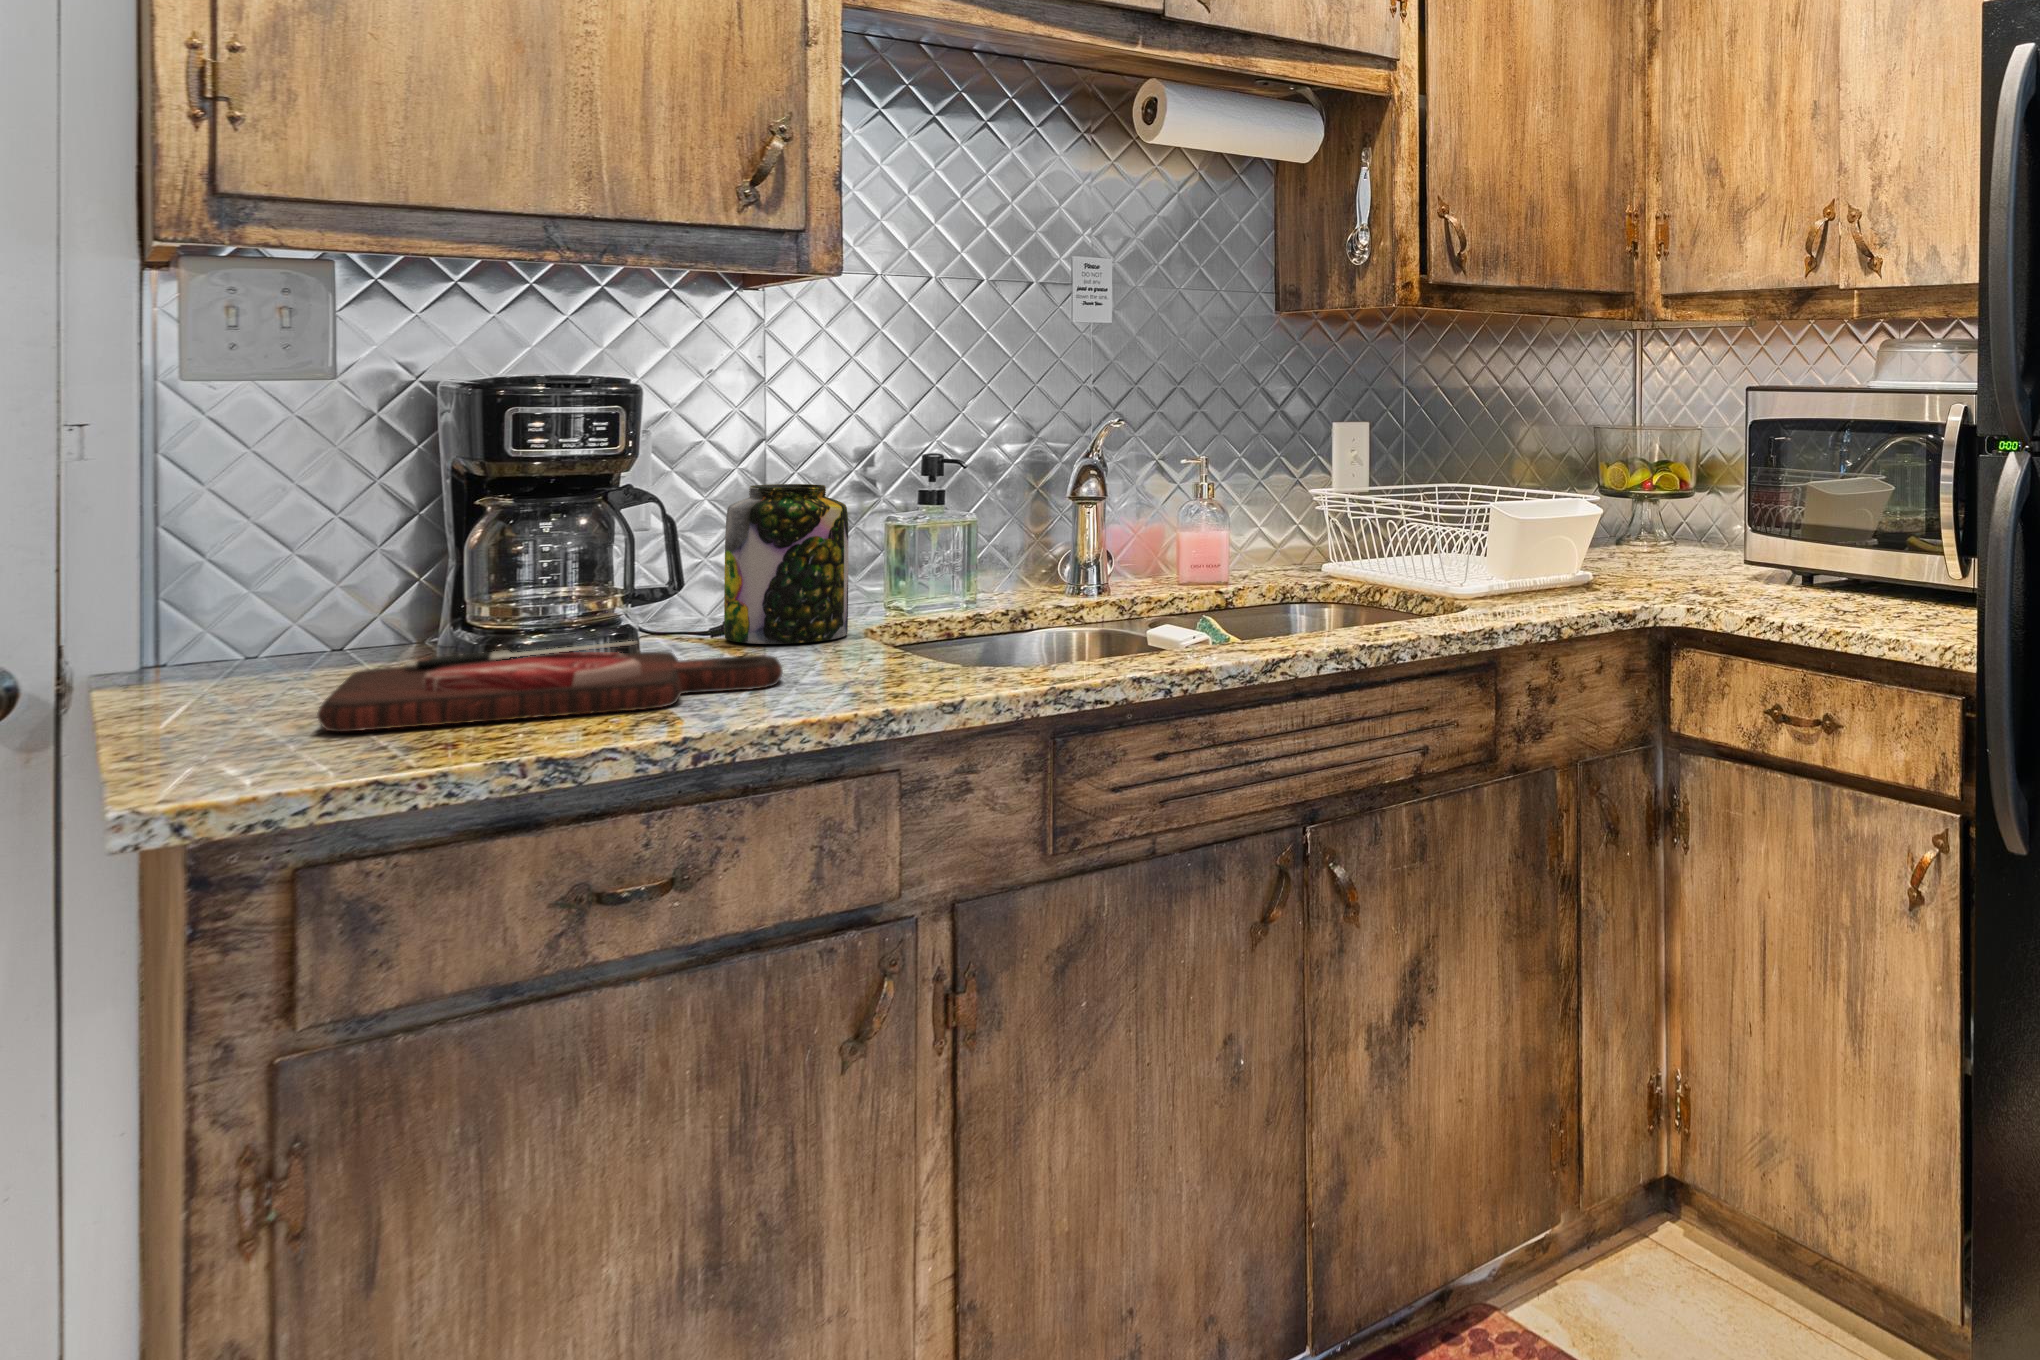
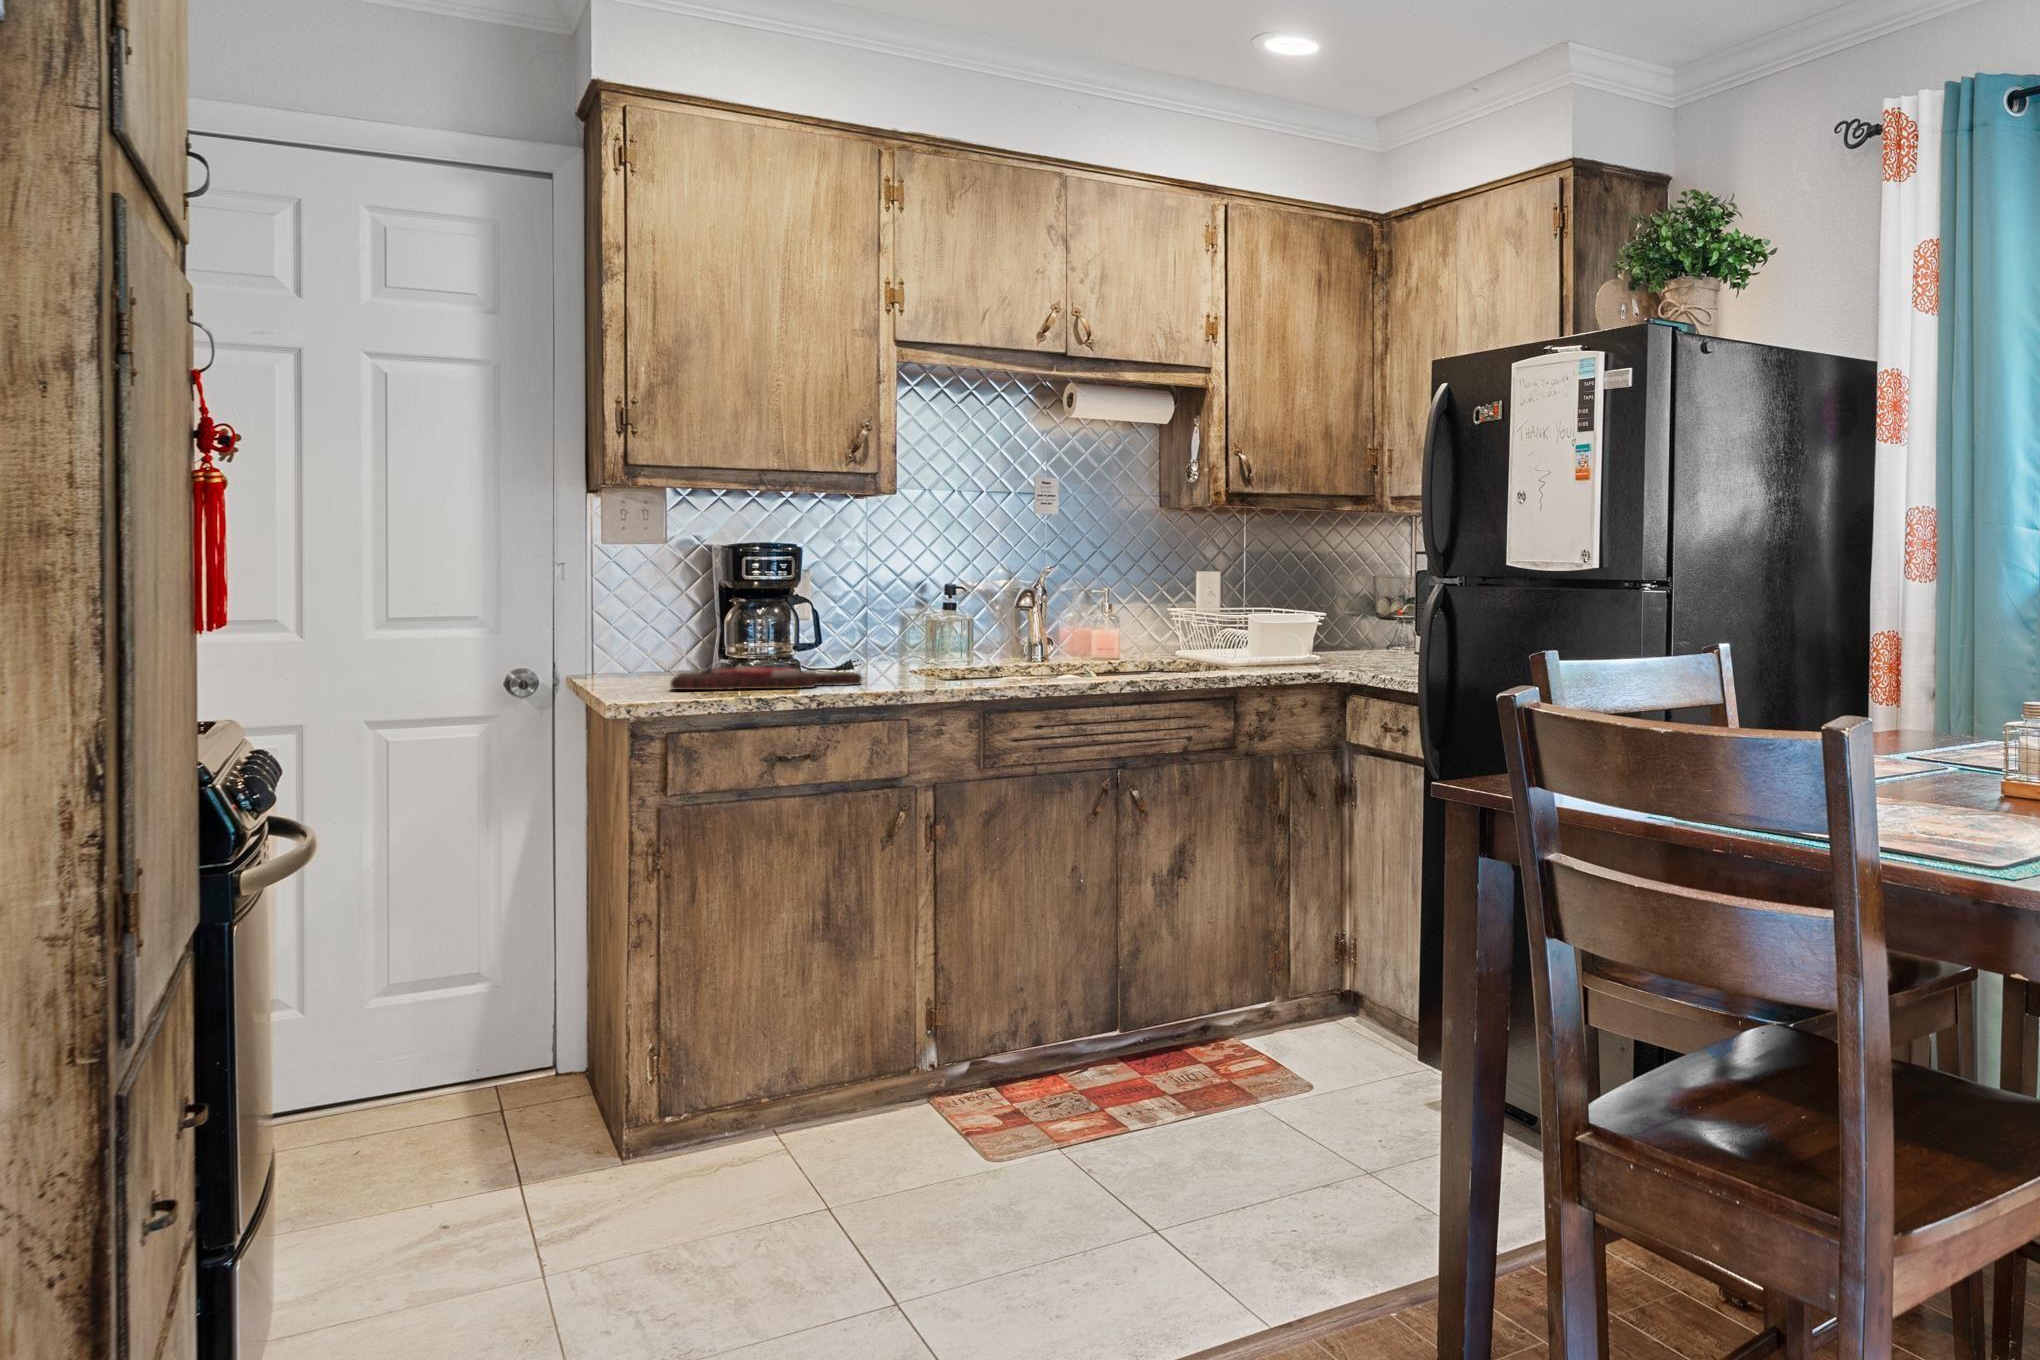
jar: present [724,484,848,644] -> none [842,599,902,676]

